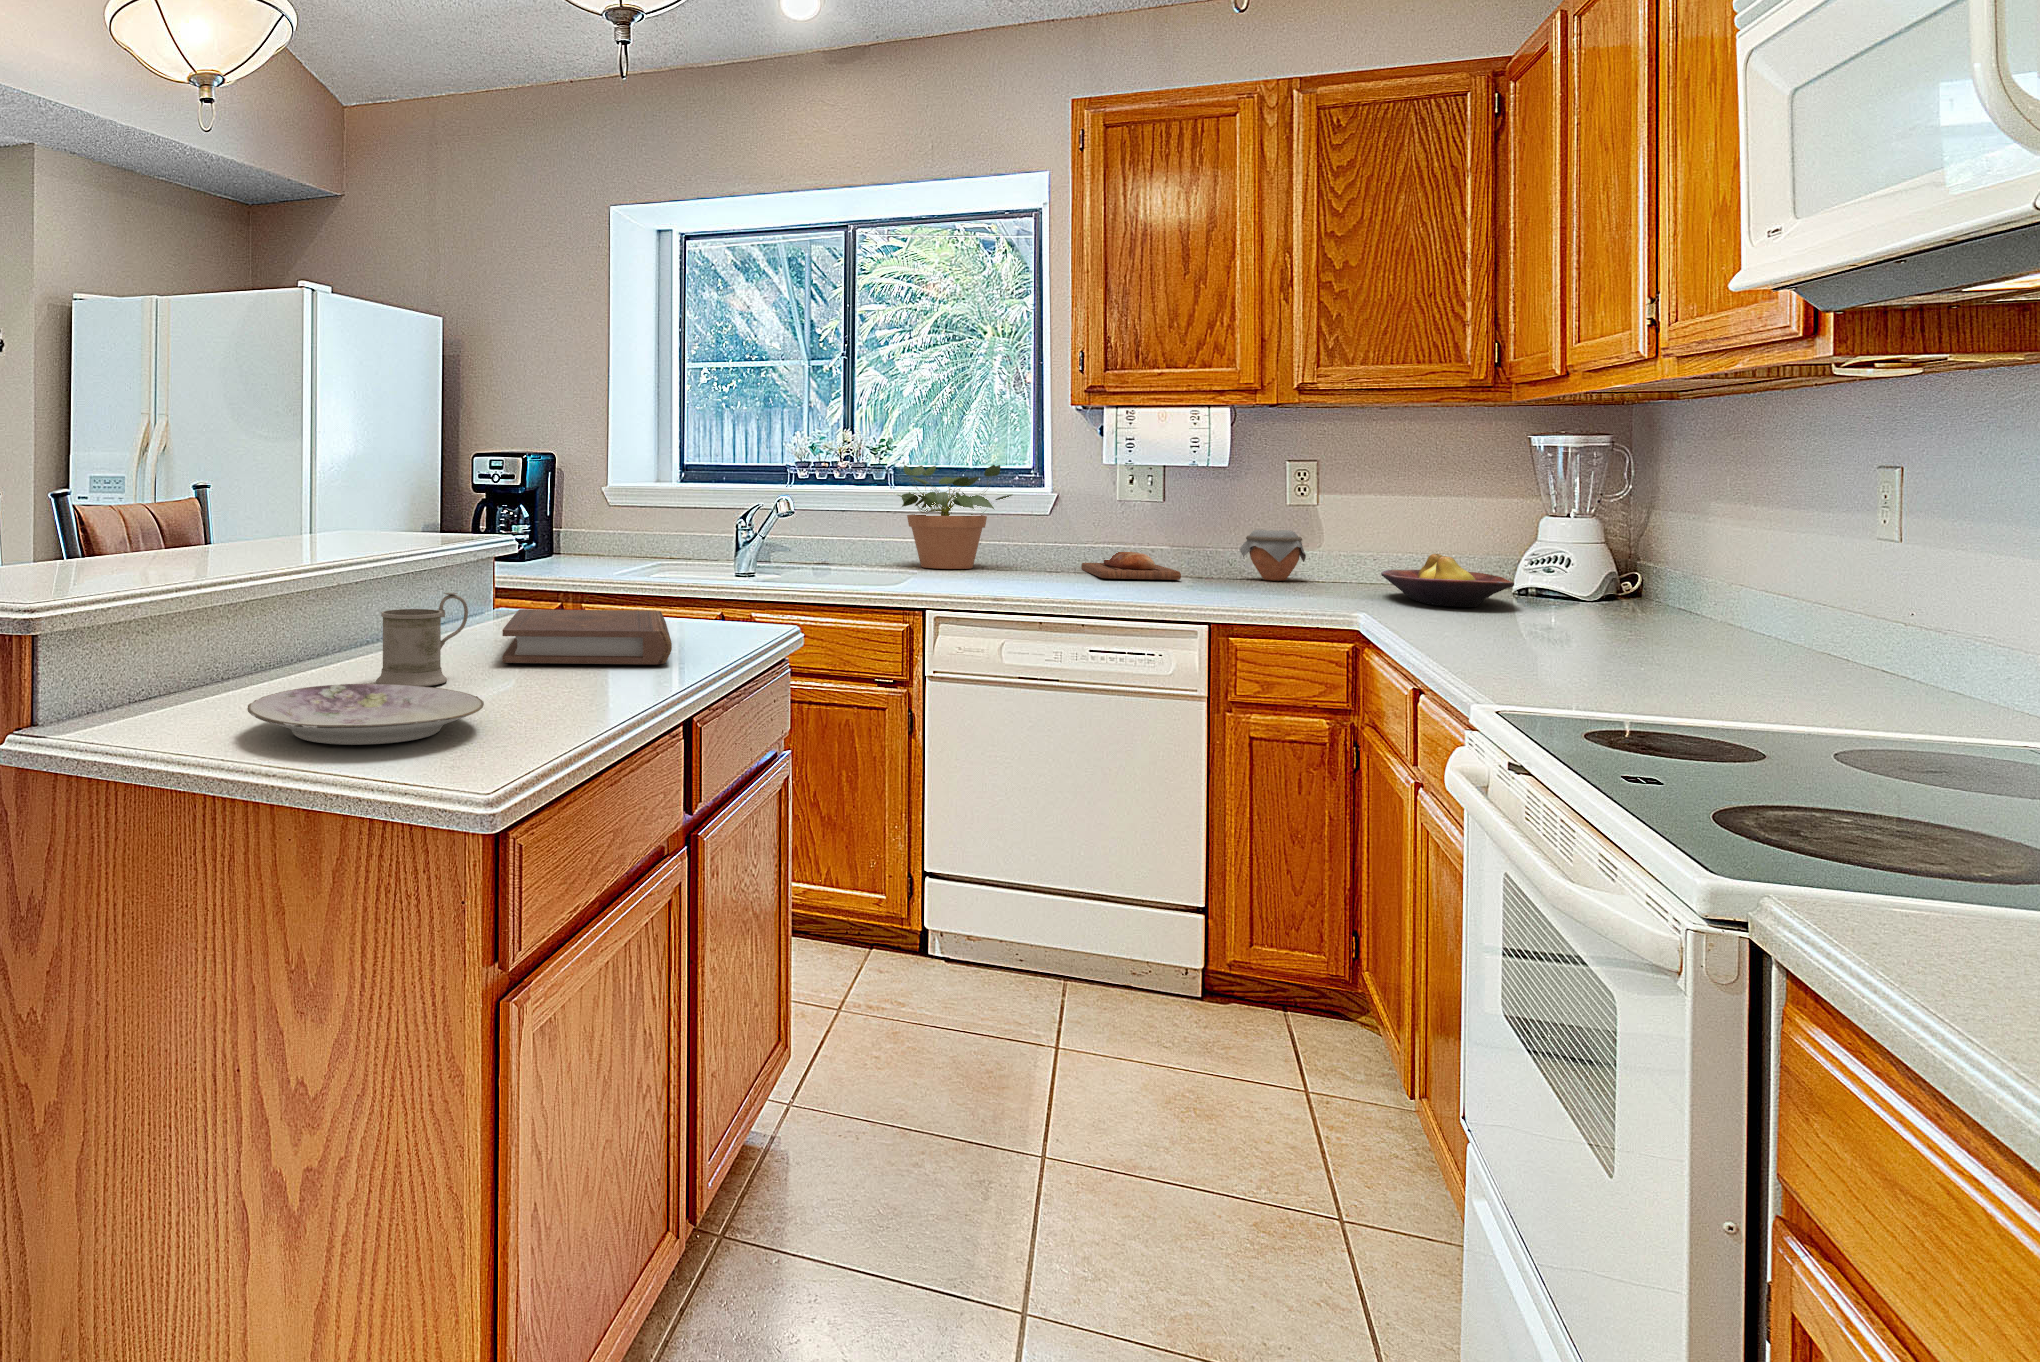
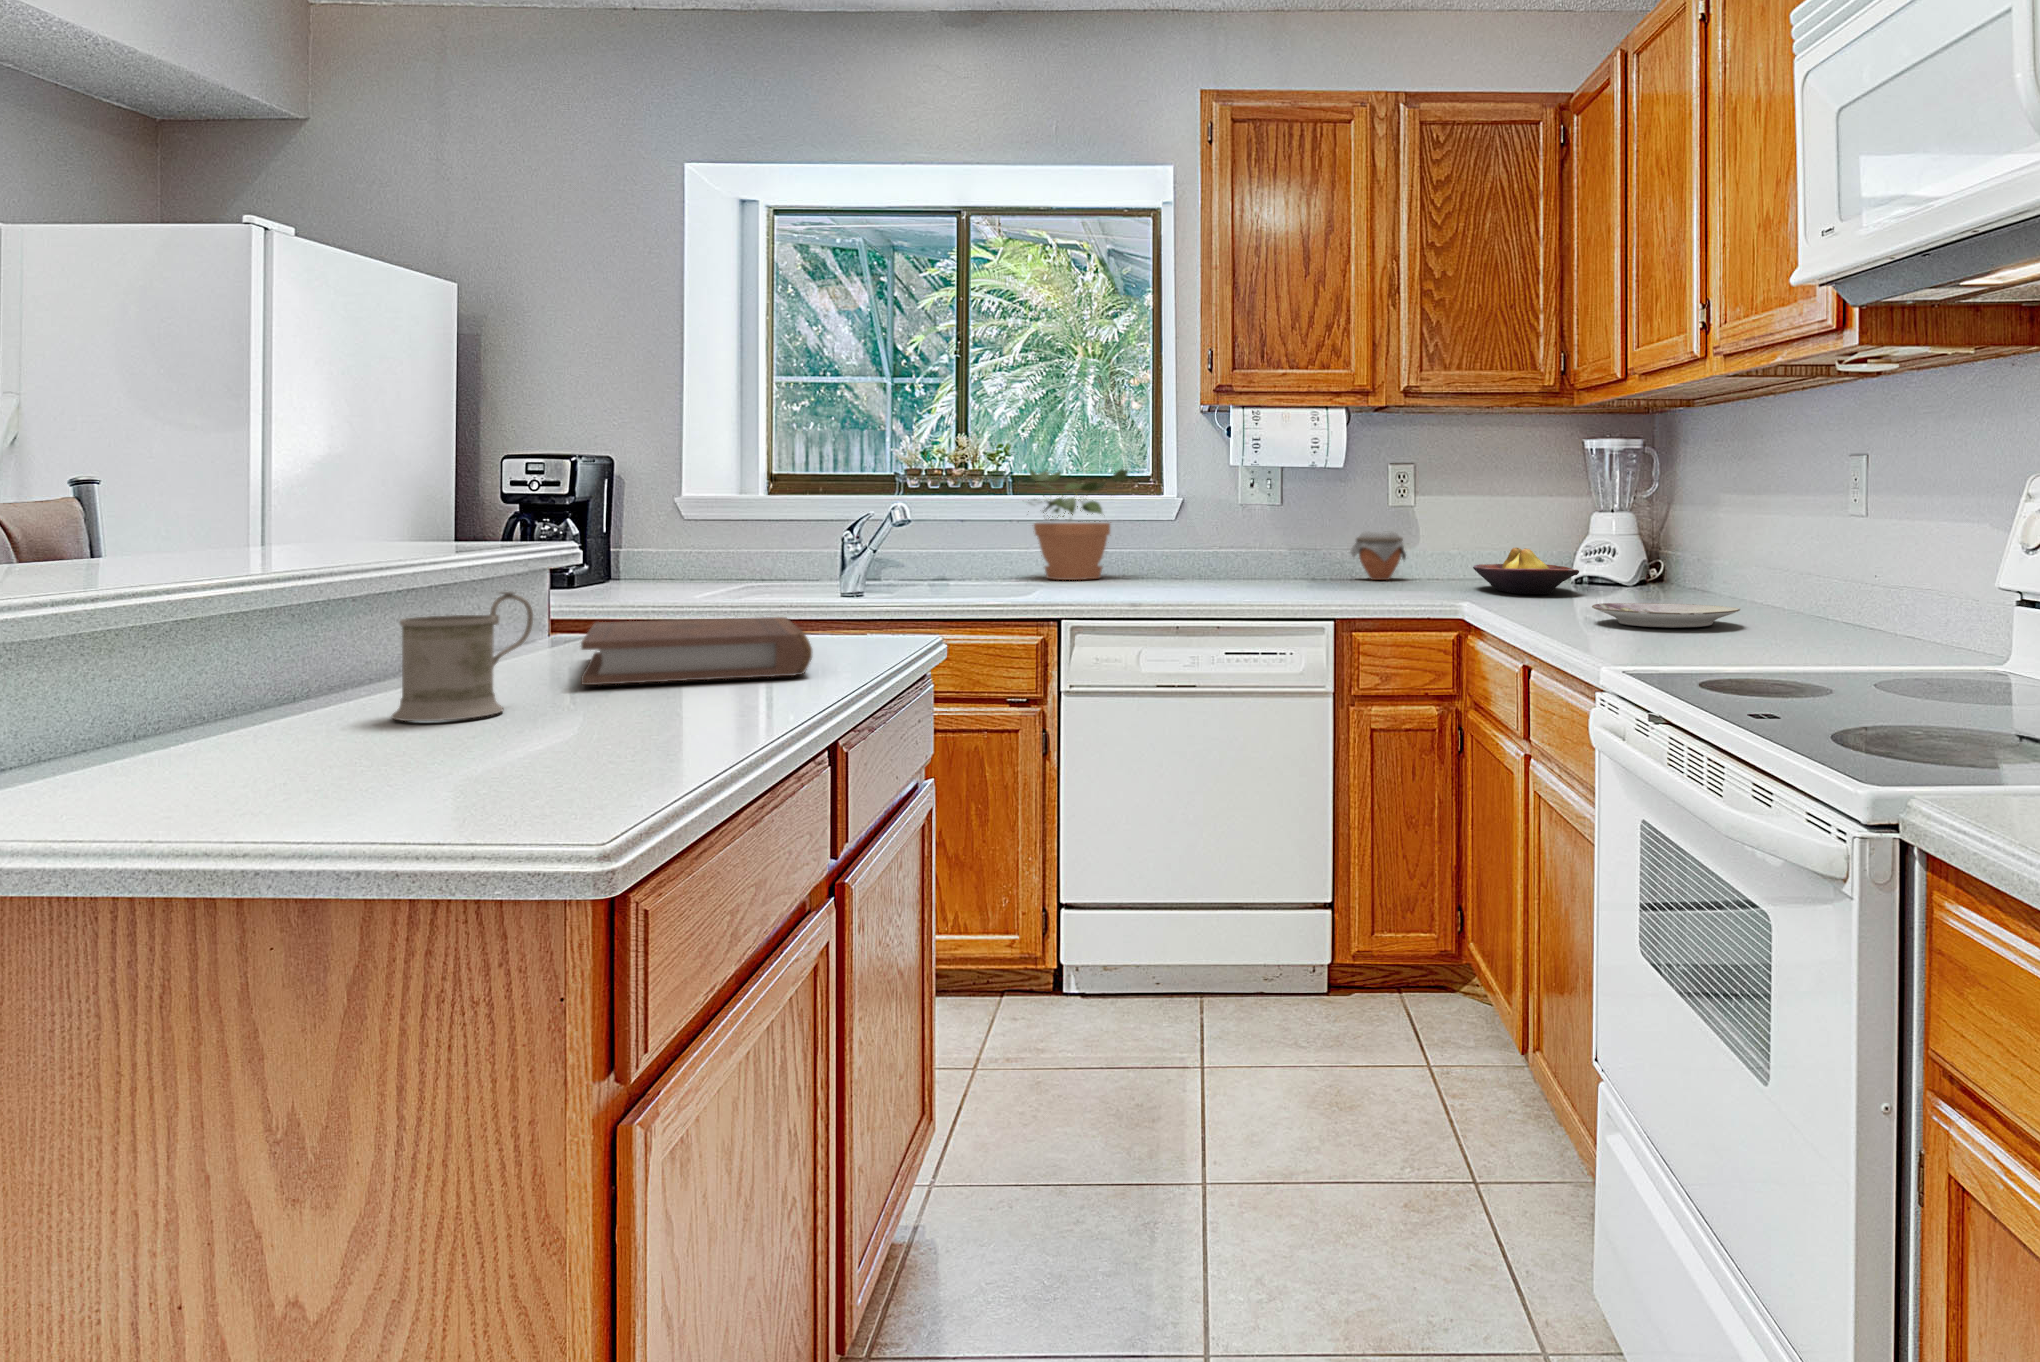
bread loaf: present [1081,552,1181,580] -> none [1205,555,1301,582]
plate: present [247,684,484,745] -> present [1592,603,1740,627]

